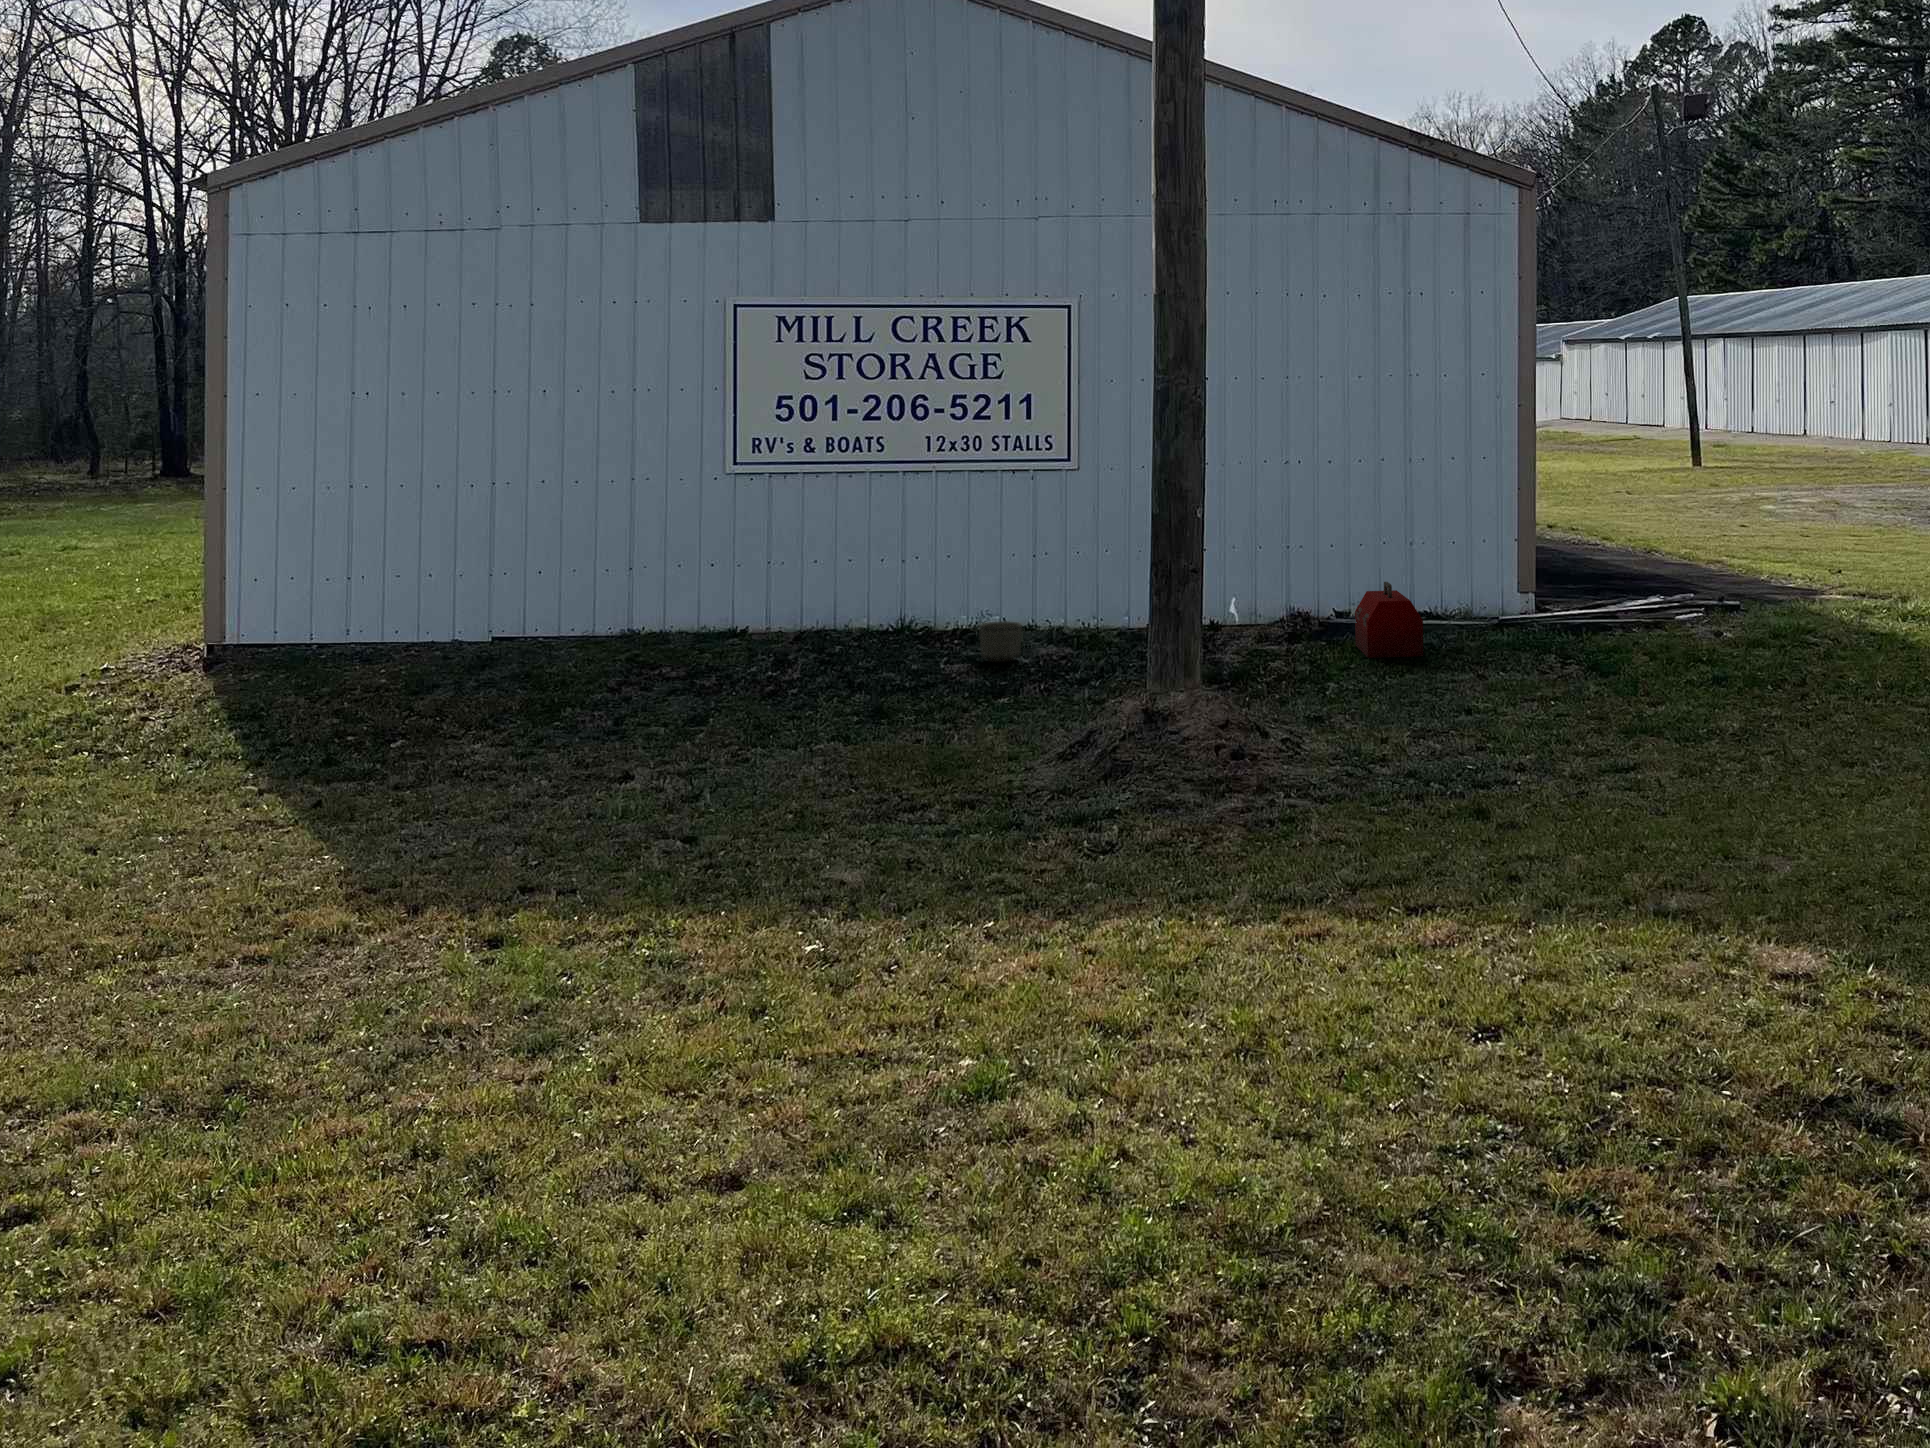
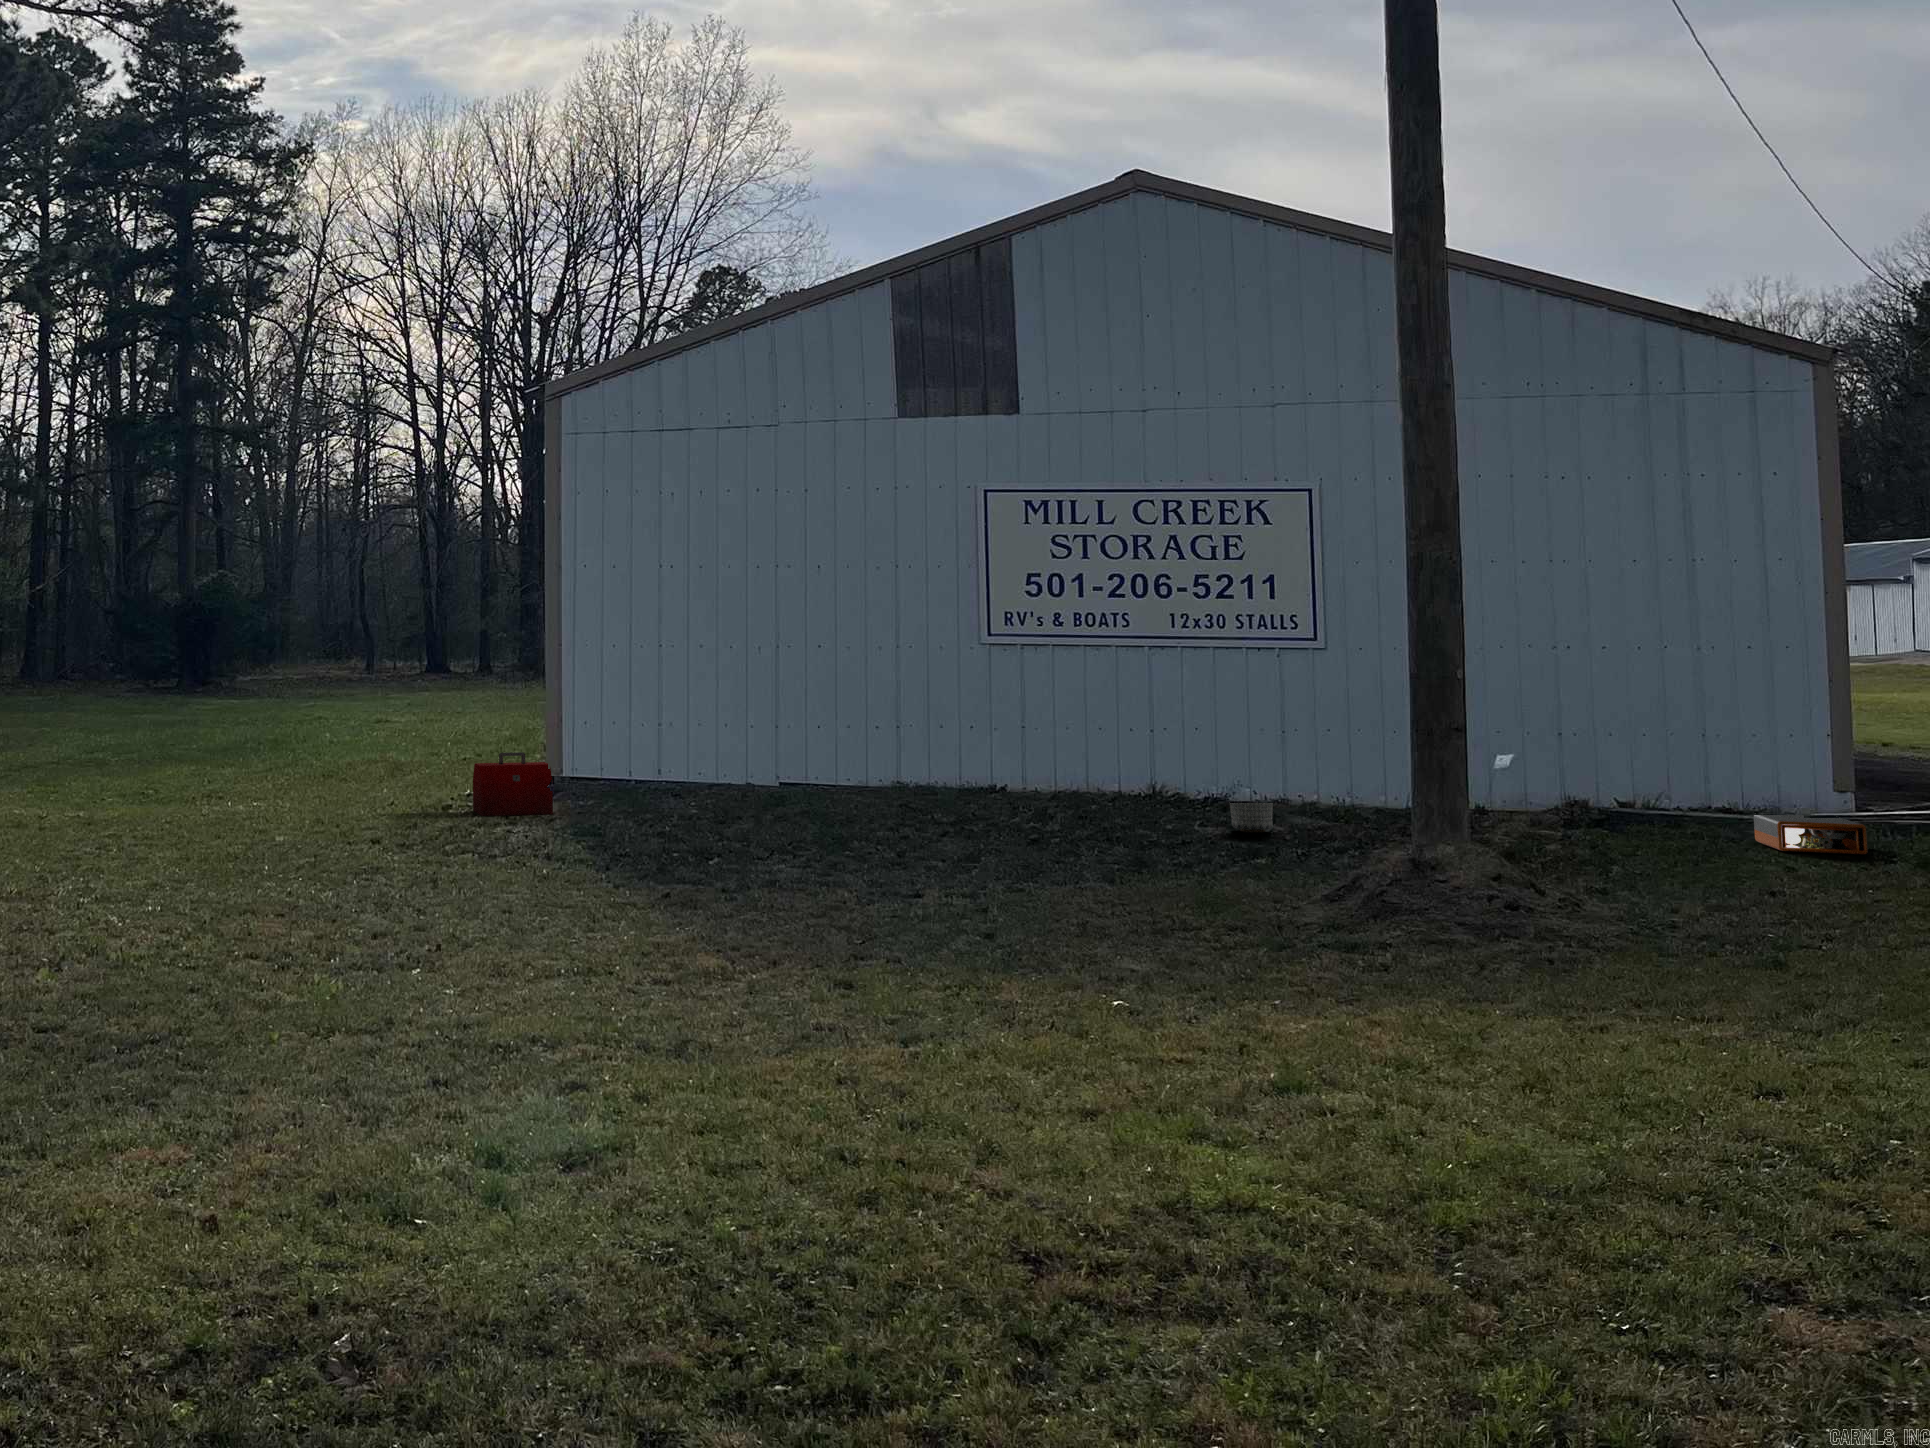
toolbox: present [1355,582,1423,658] -> present [473,752,553,816]
storage box: none [1451,612,1543,650] -> present [1754,813,1868,854]

